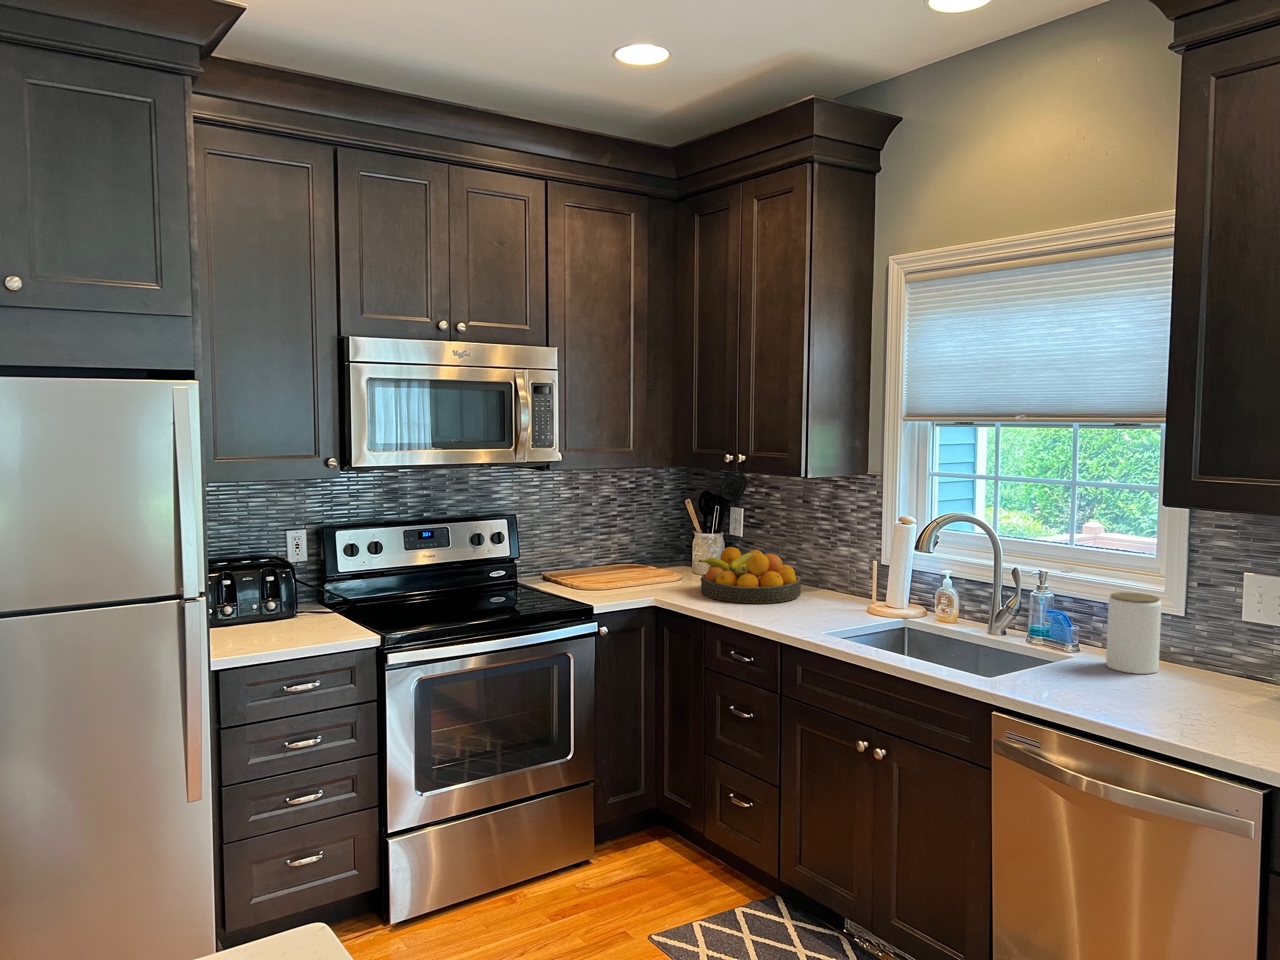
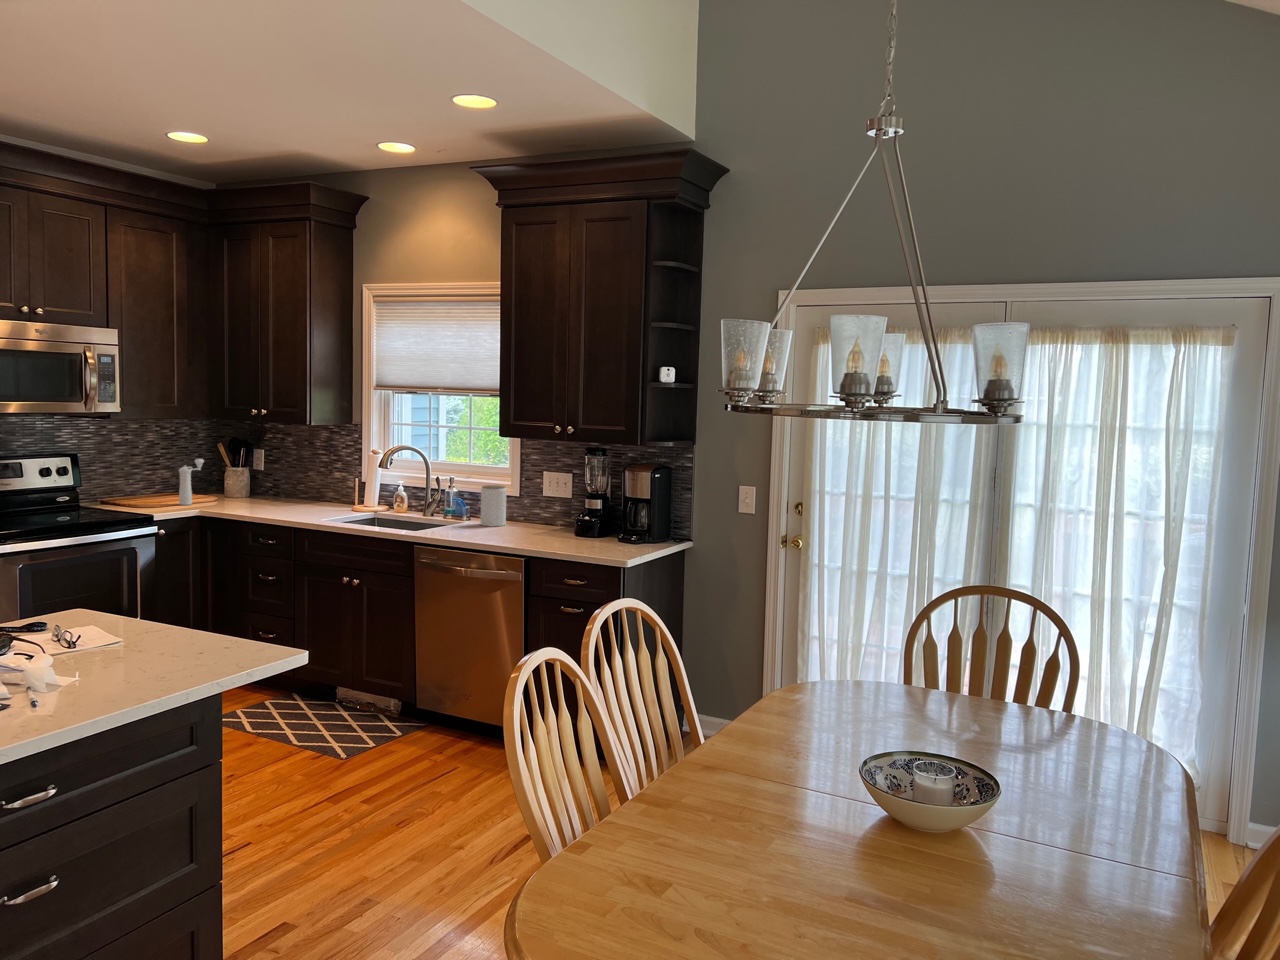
pepper mill: none [631,522,665,588] -> present [179,459,204,505]
fruit bowl: present [699,547,801,603] -> none [232,474,308,510]

